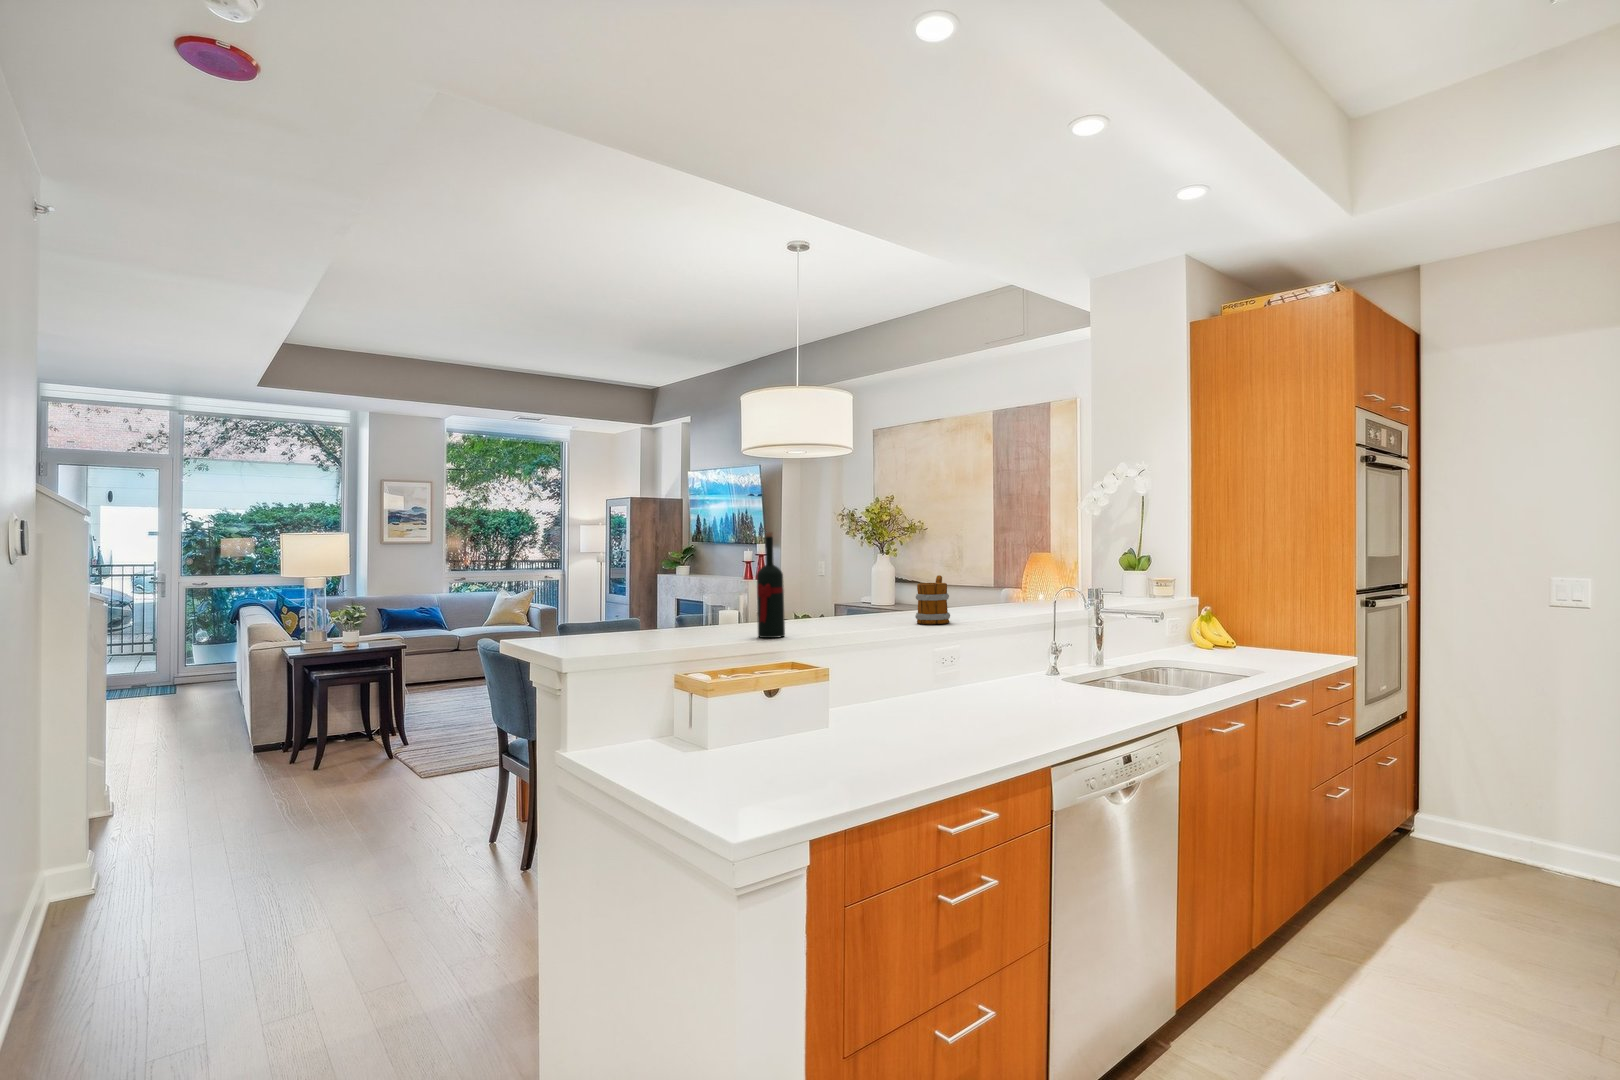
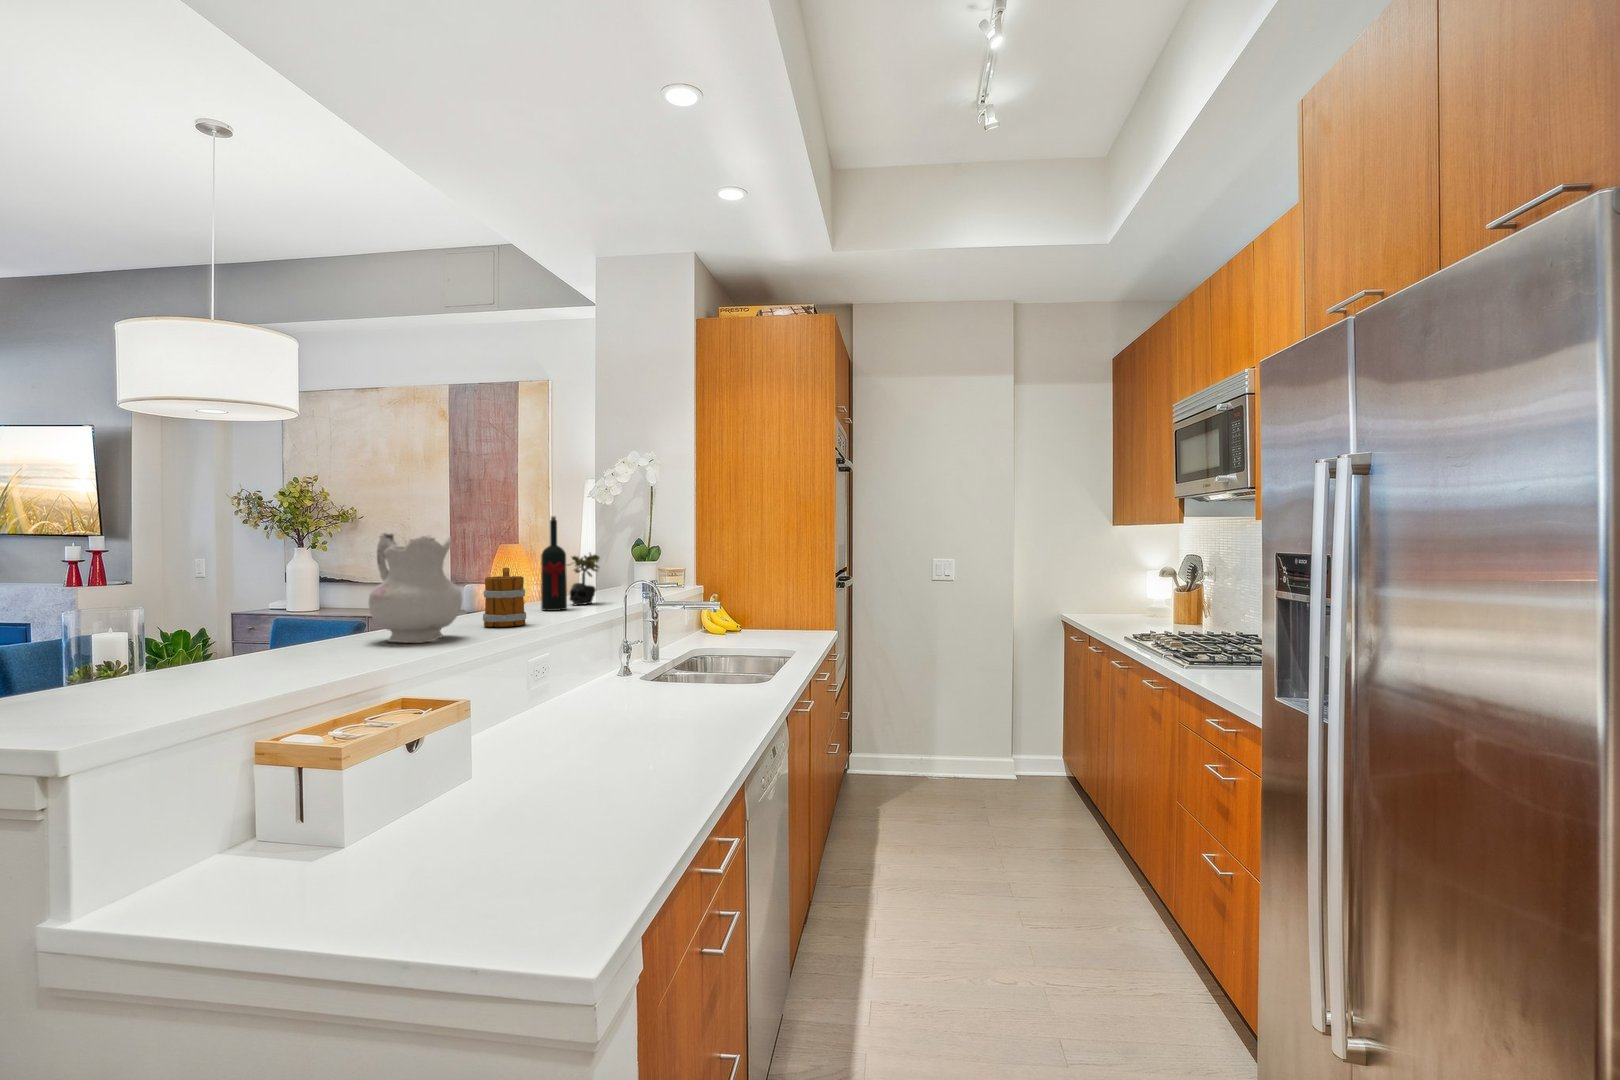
wine bottle: present [757,532,785,638] -> present [541,516,567,611]
ceramic pitcher: none [824,549,887,631] -> present [368,533,462,643]
succulent plant: none [1022,561,1054,611] -> present [568,553,599,605]

